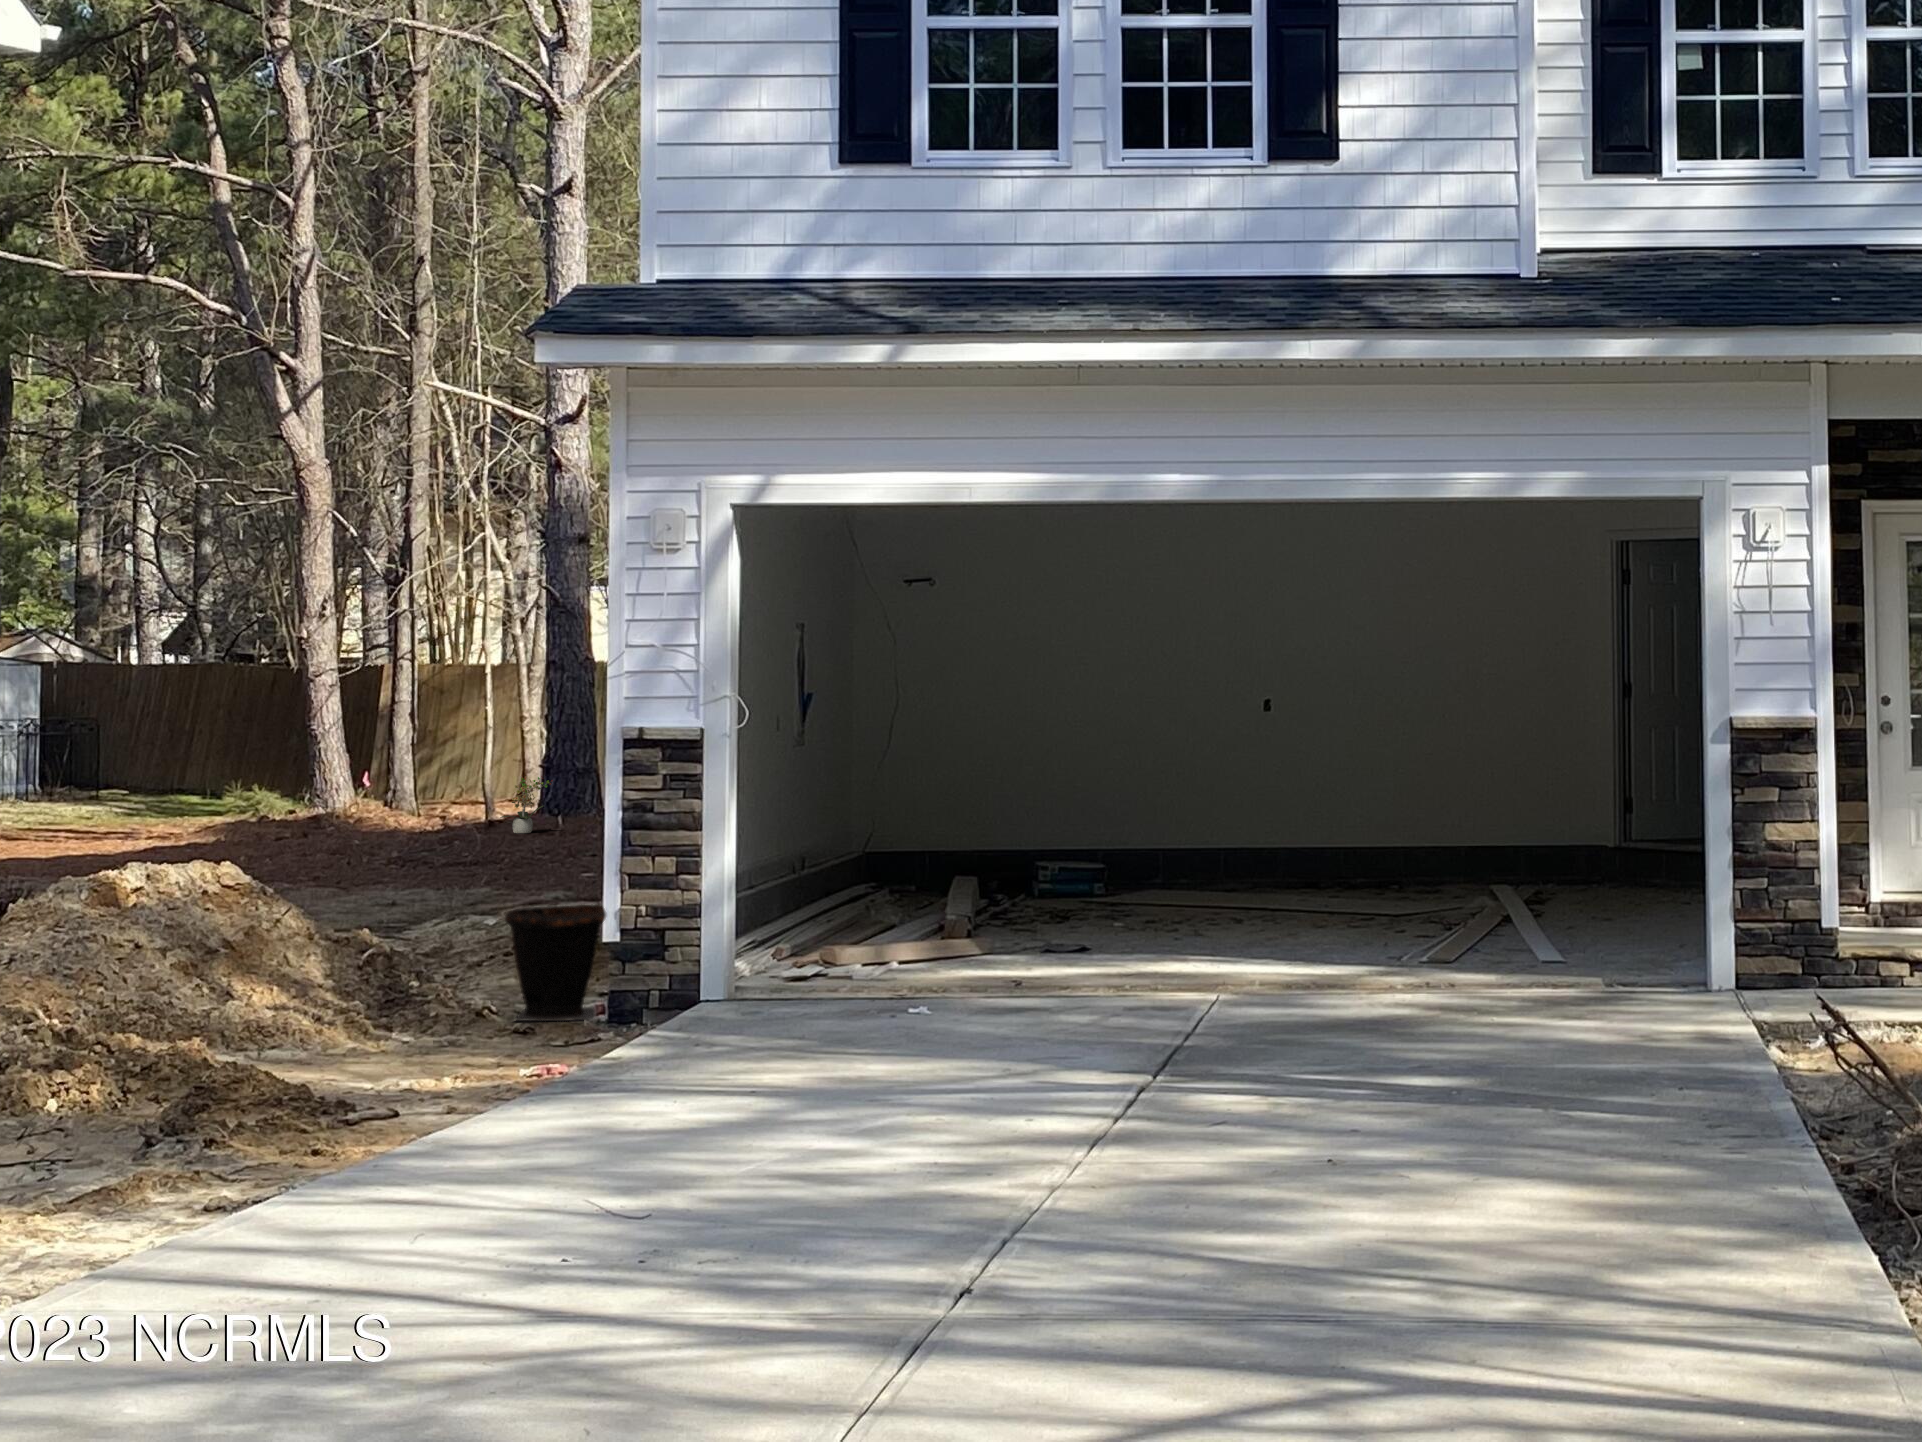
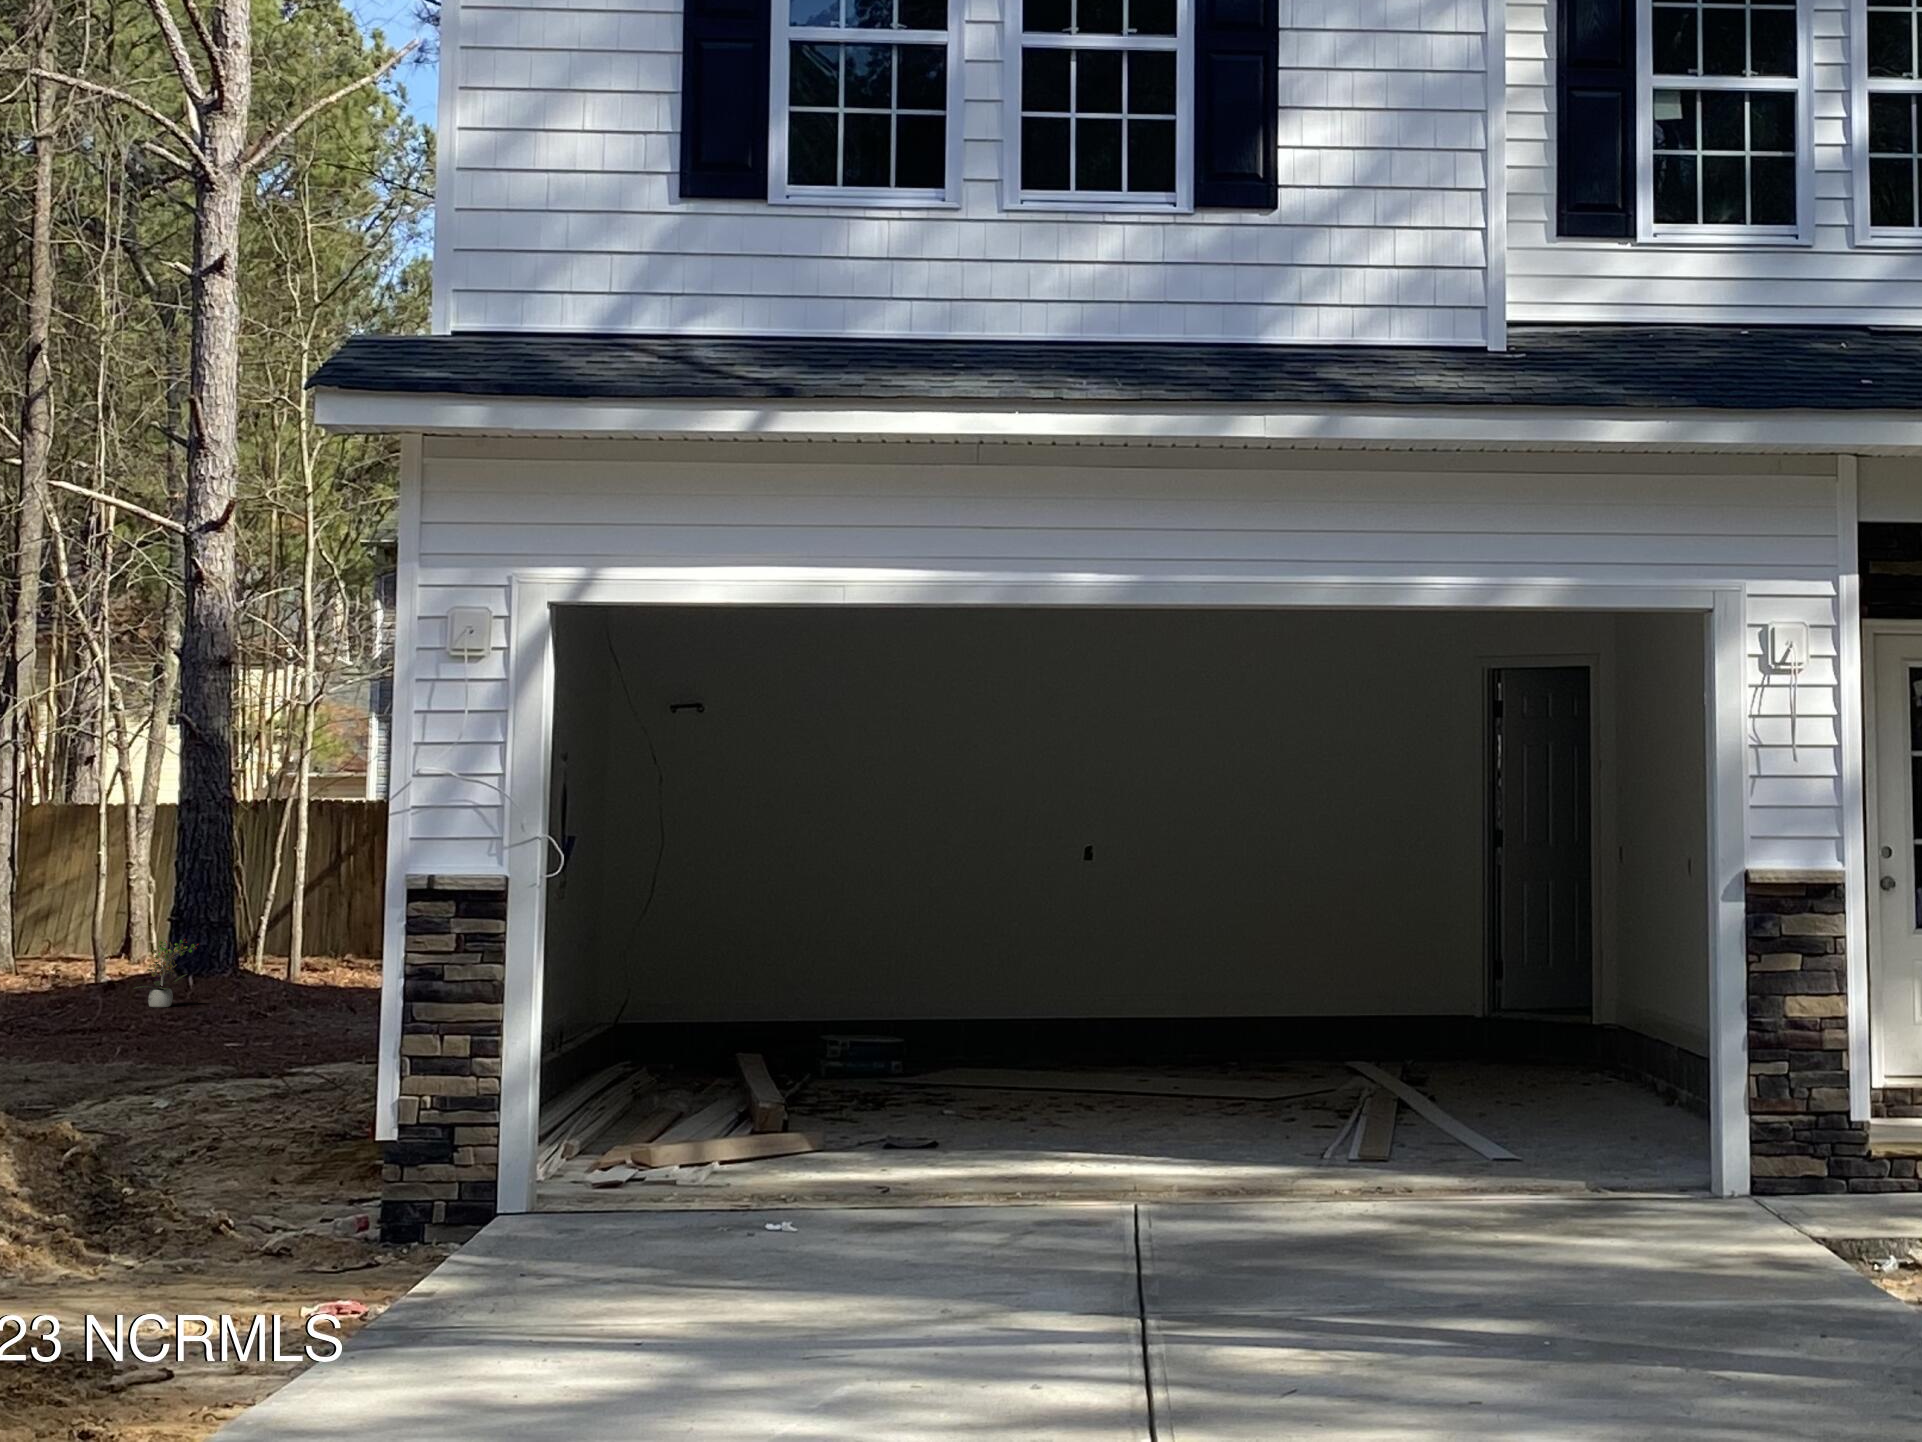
trash can: present [505,905,606,1021] -> none [253,1094,380,1240]

